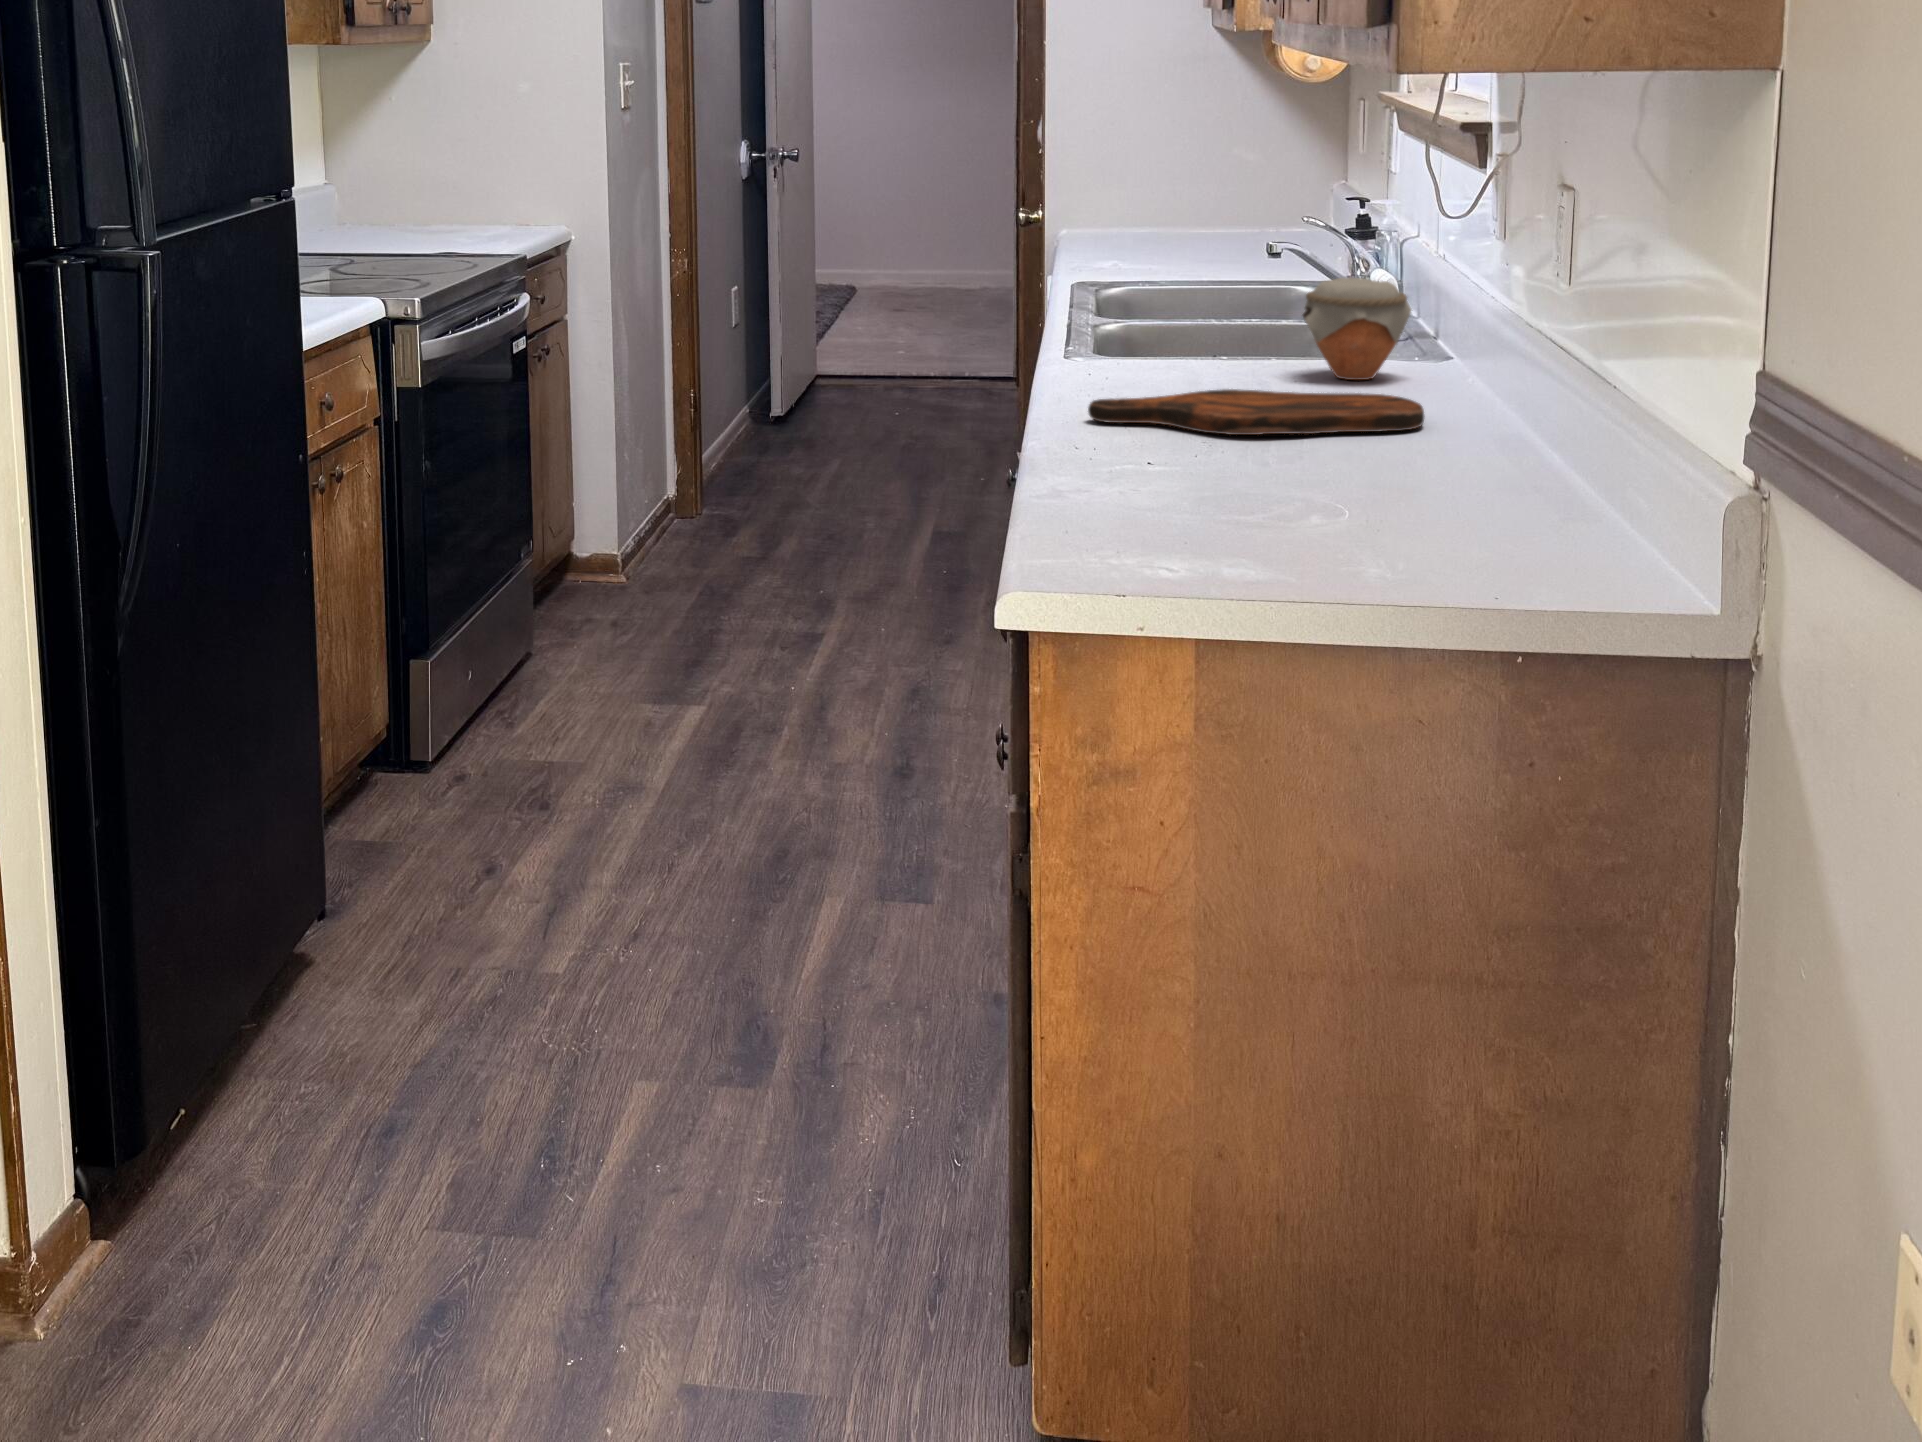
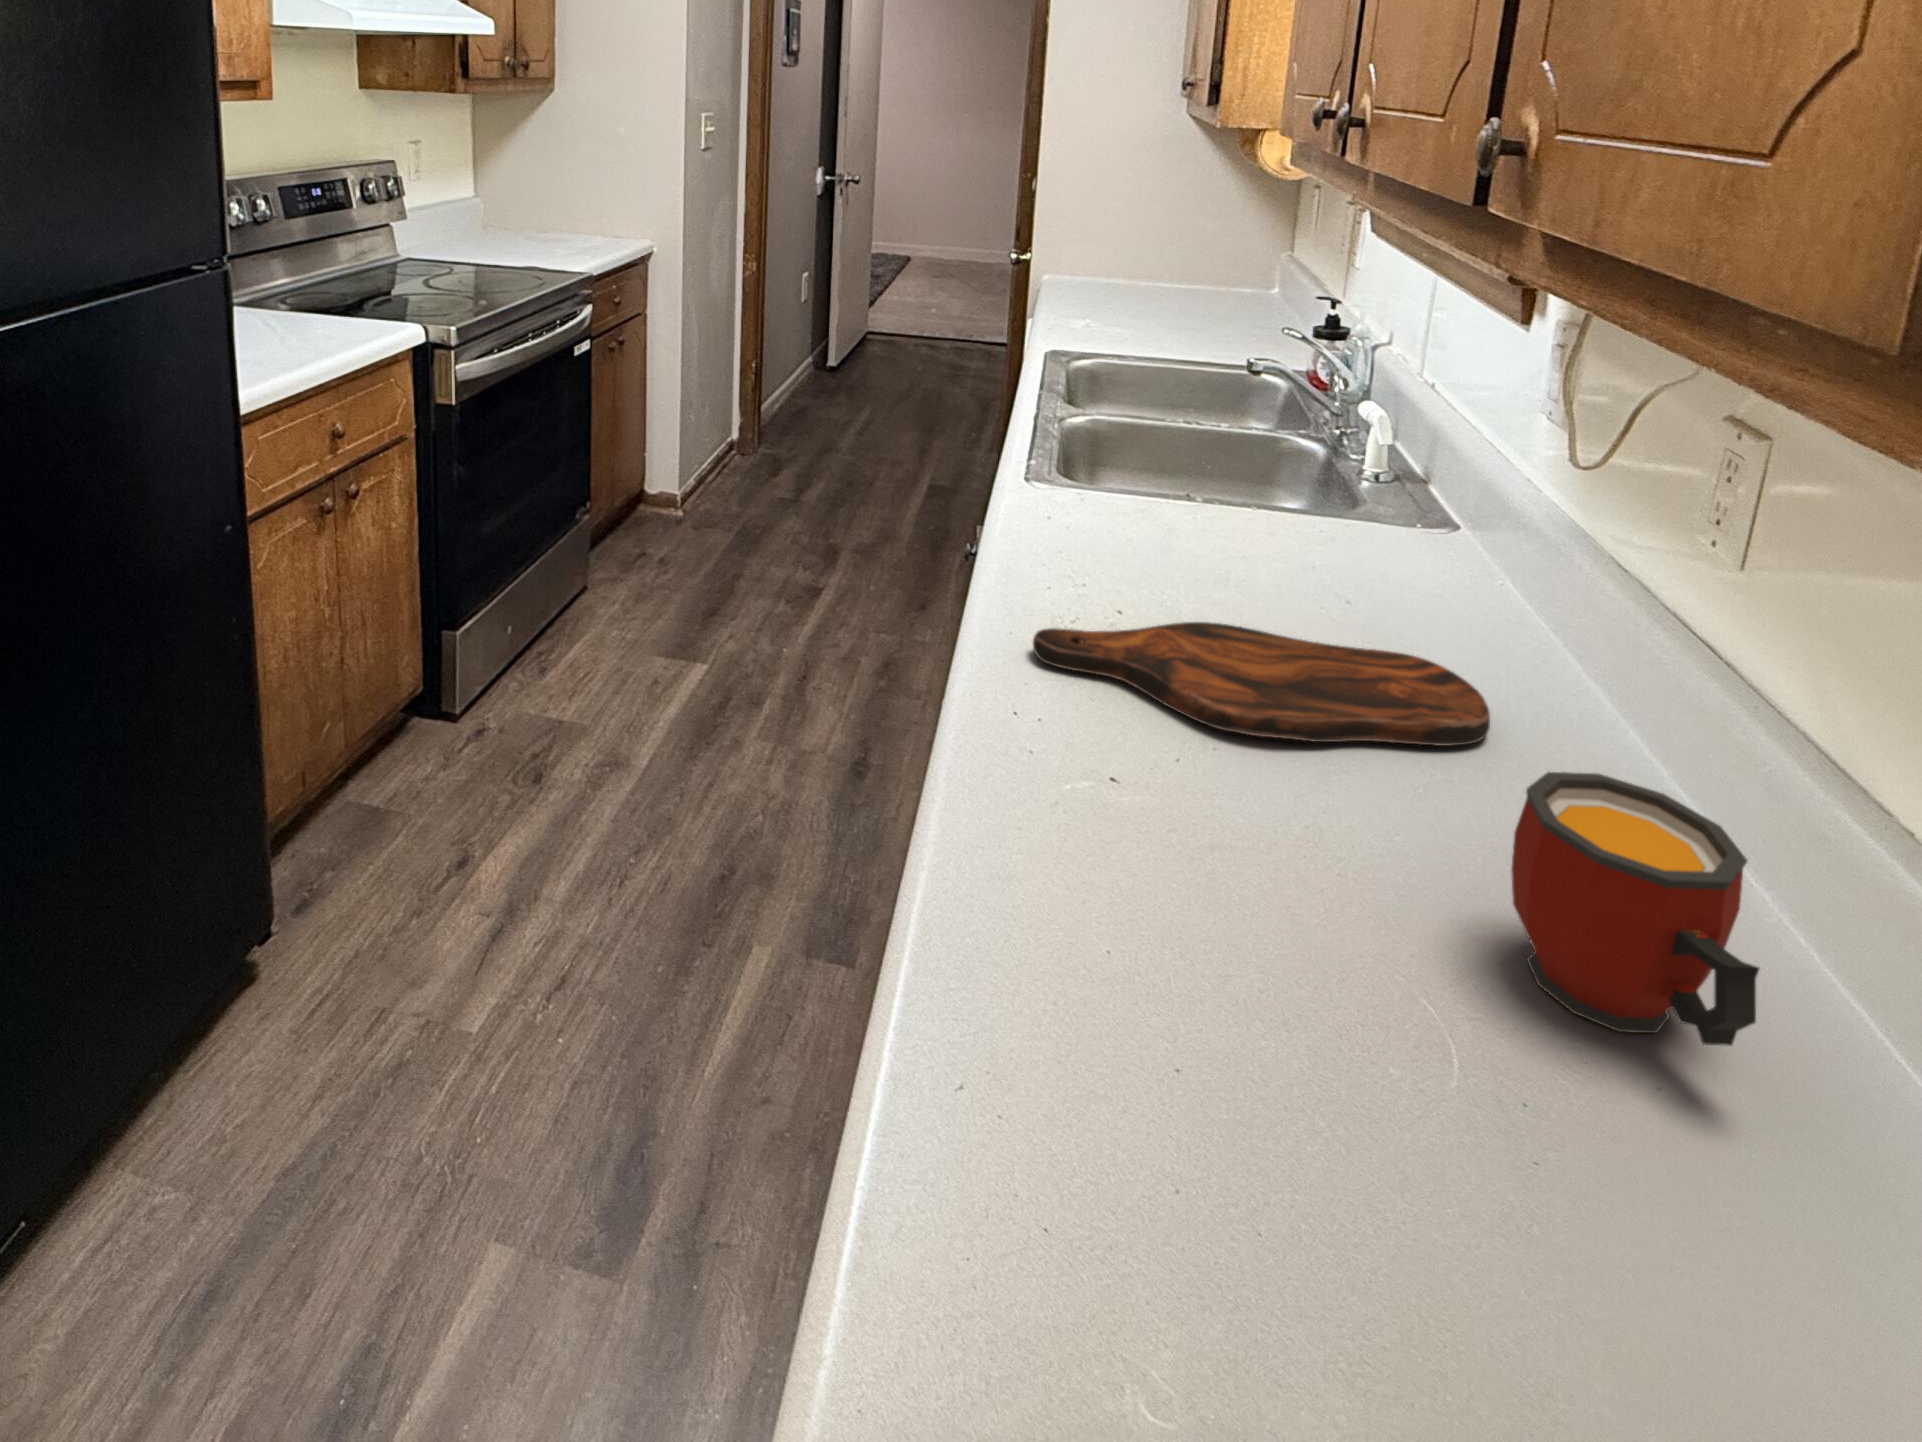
jar: present [1303,278,1411,380] -> none [1296,450,1434,577]
mug: none [1389,363,1501,491] -> present [1511,772,1760,1046]

